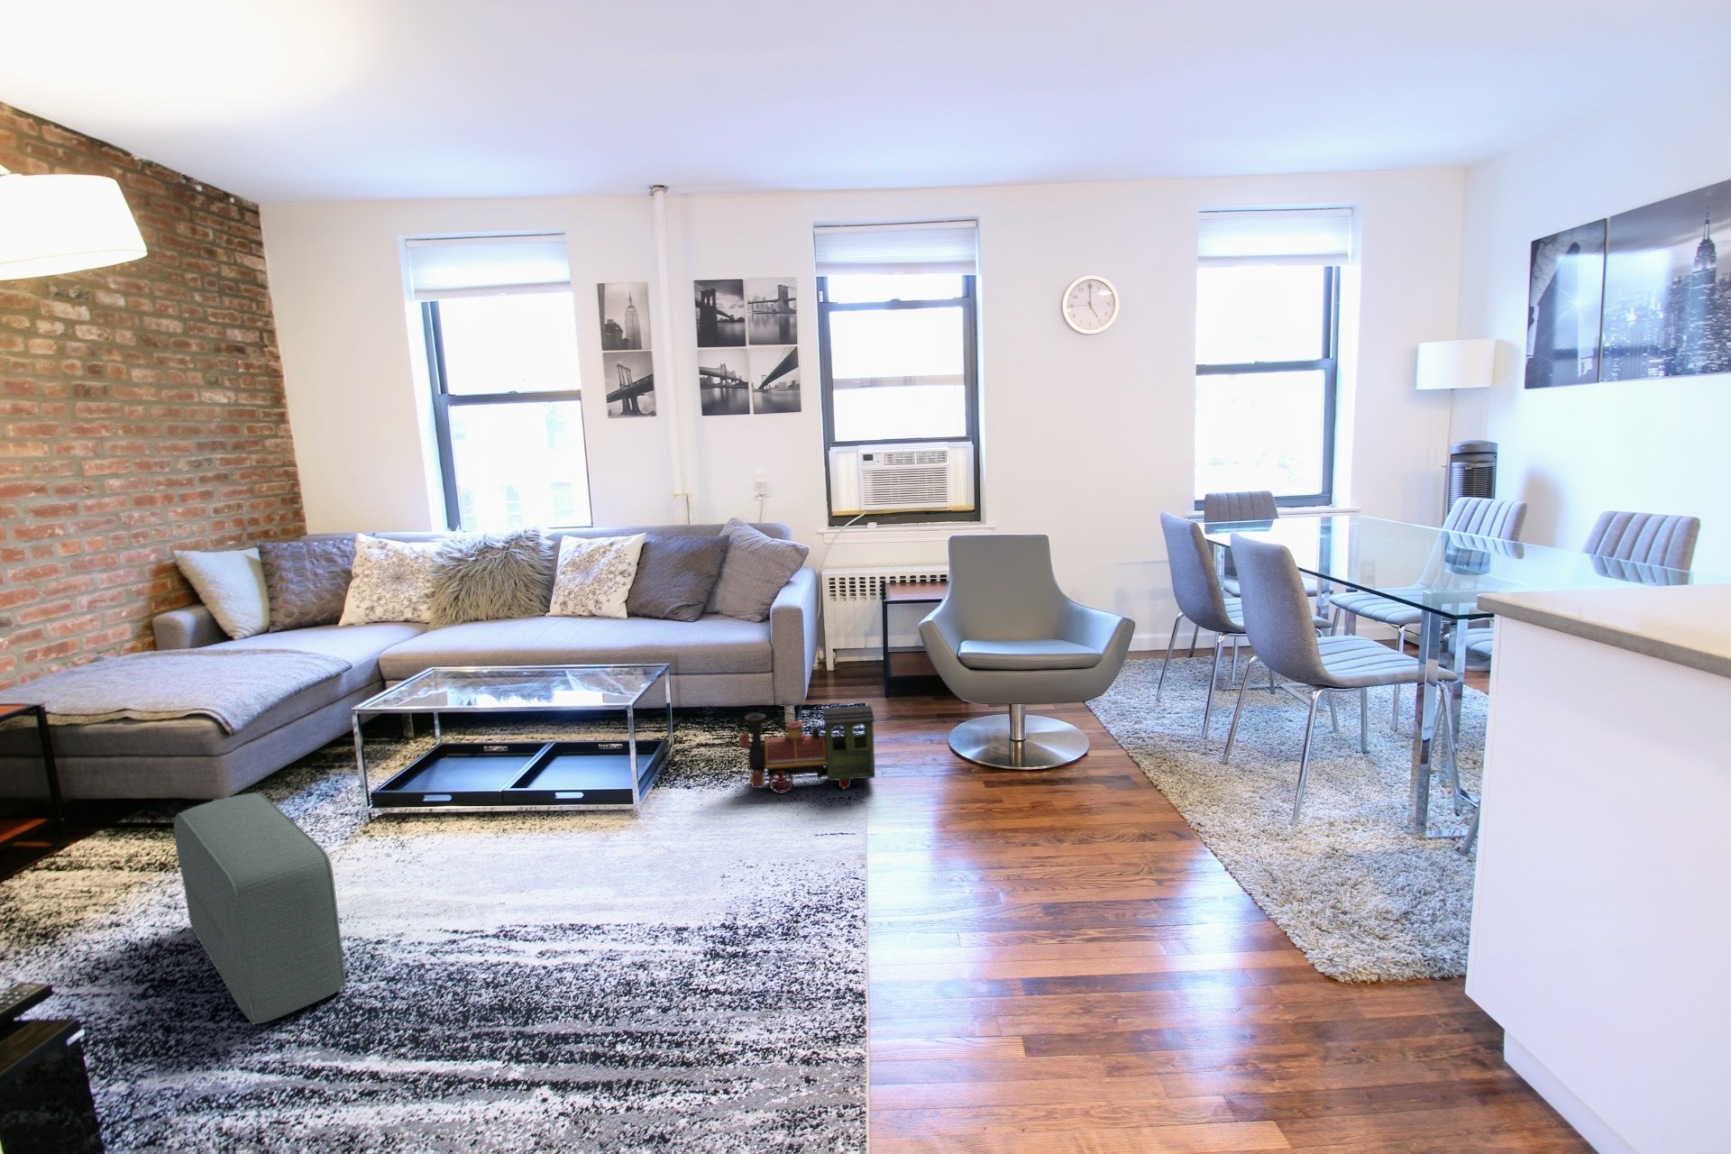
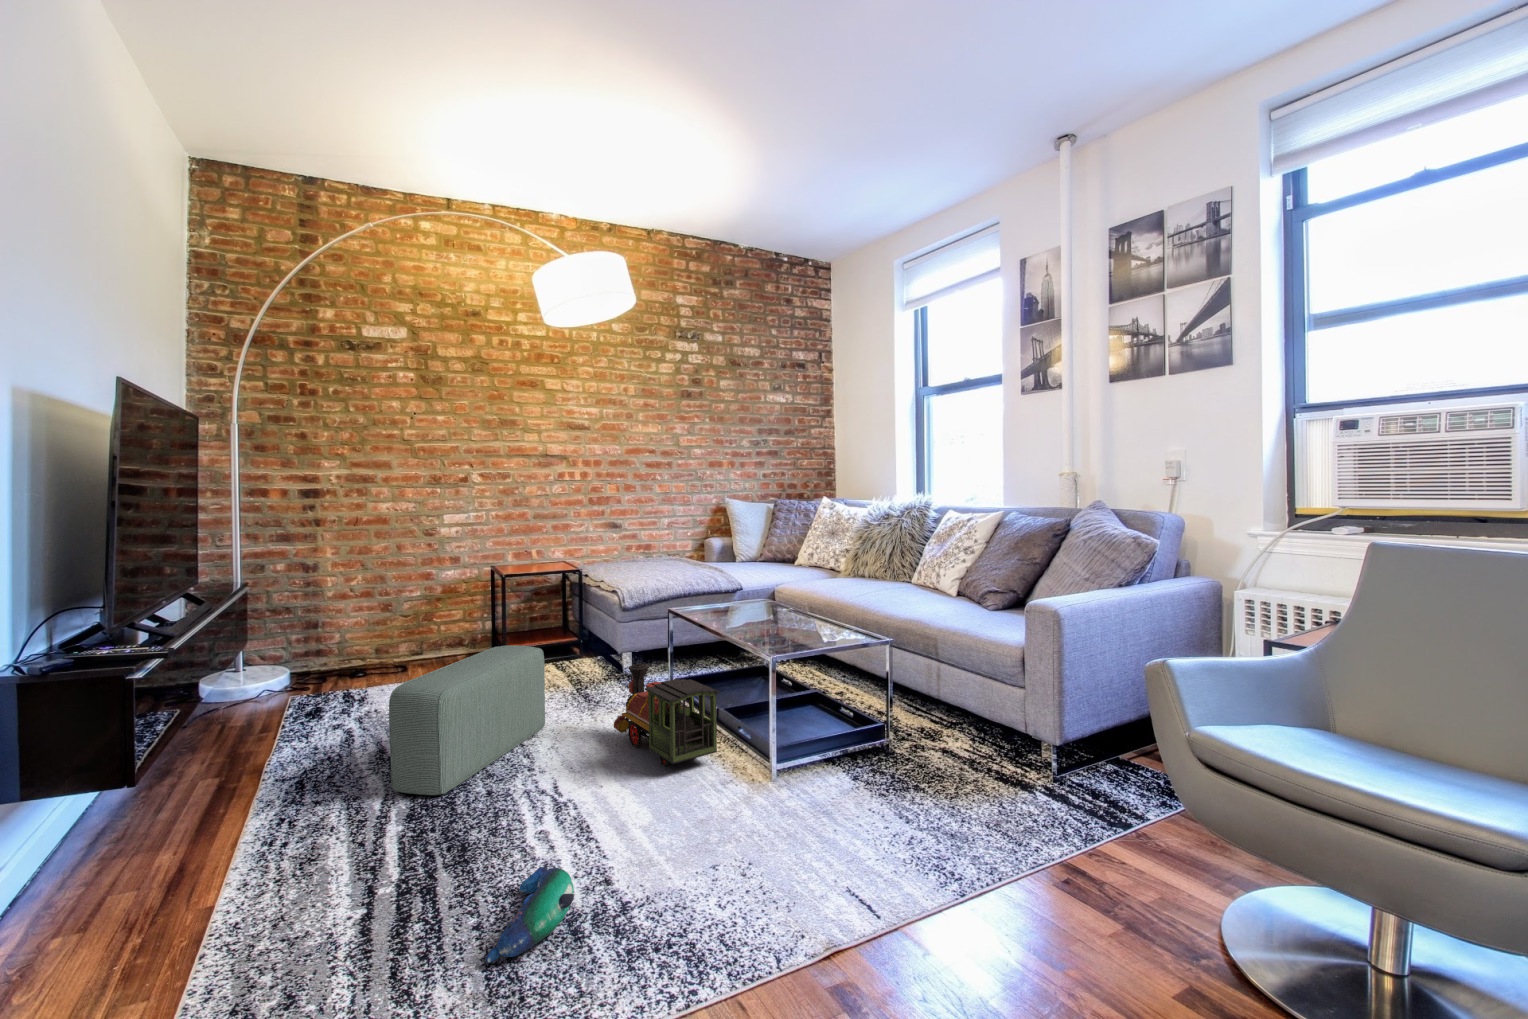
toy train: present [740,706,875,794] -> present [614,663,720,766]
plush toy: none [638,907,742,981] -> present [486,867,575,963]

